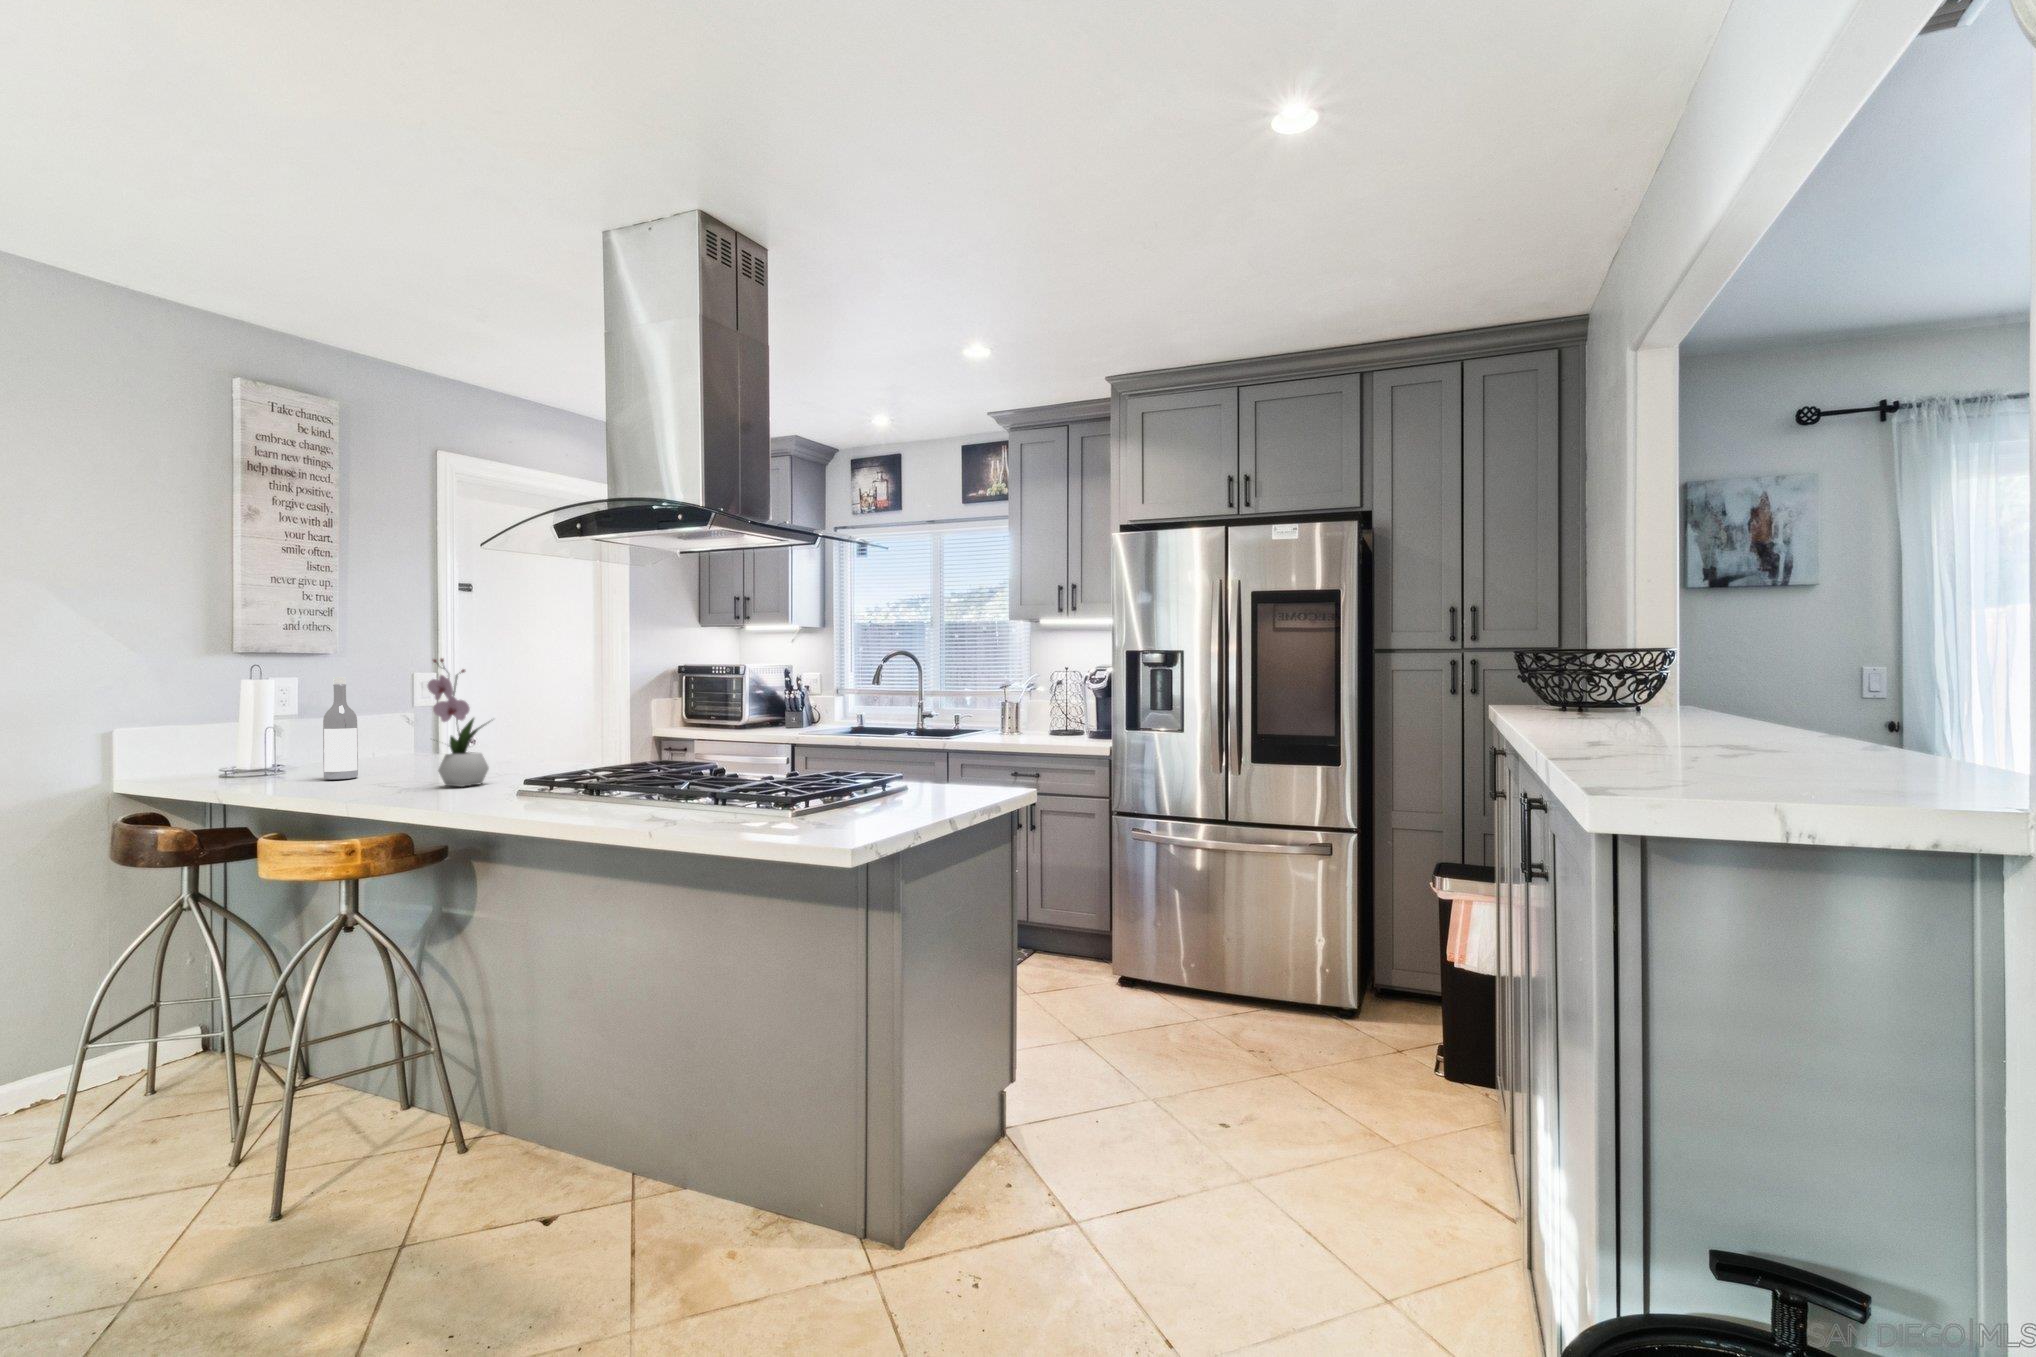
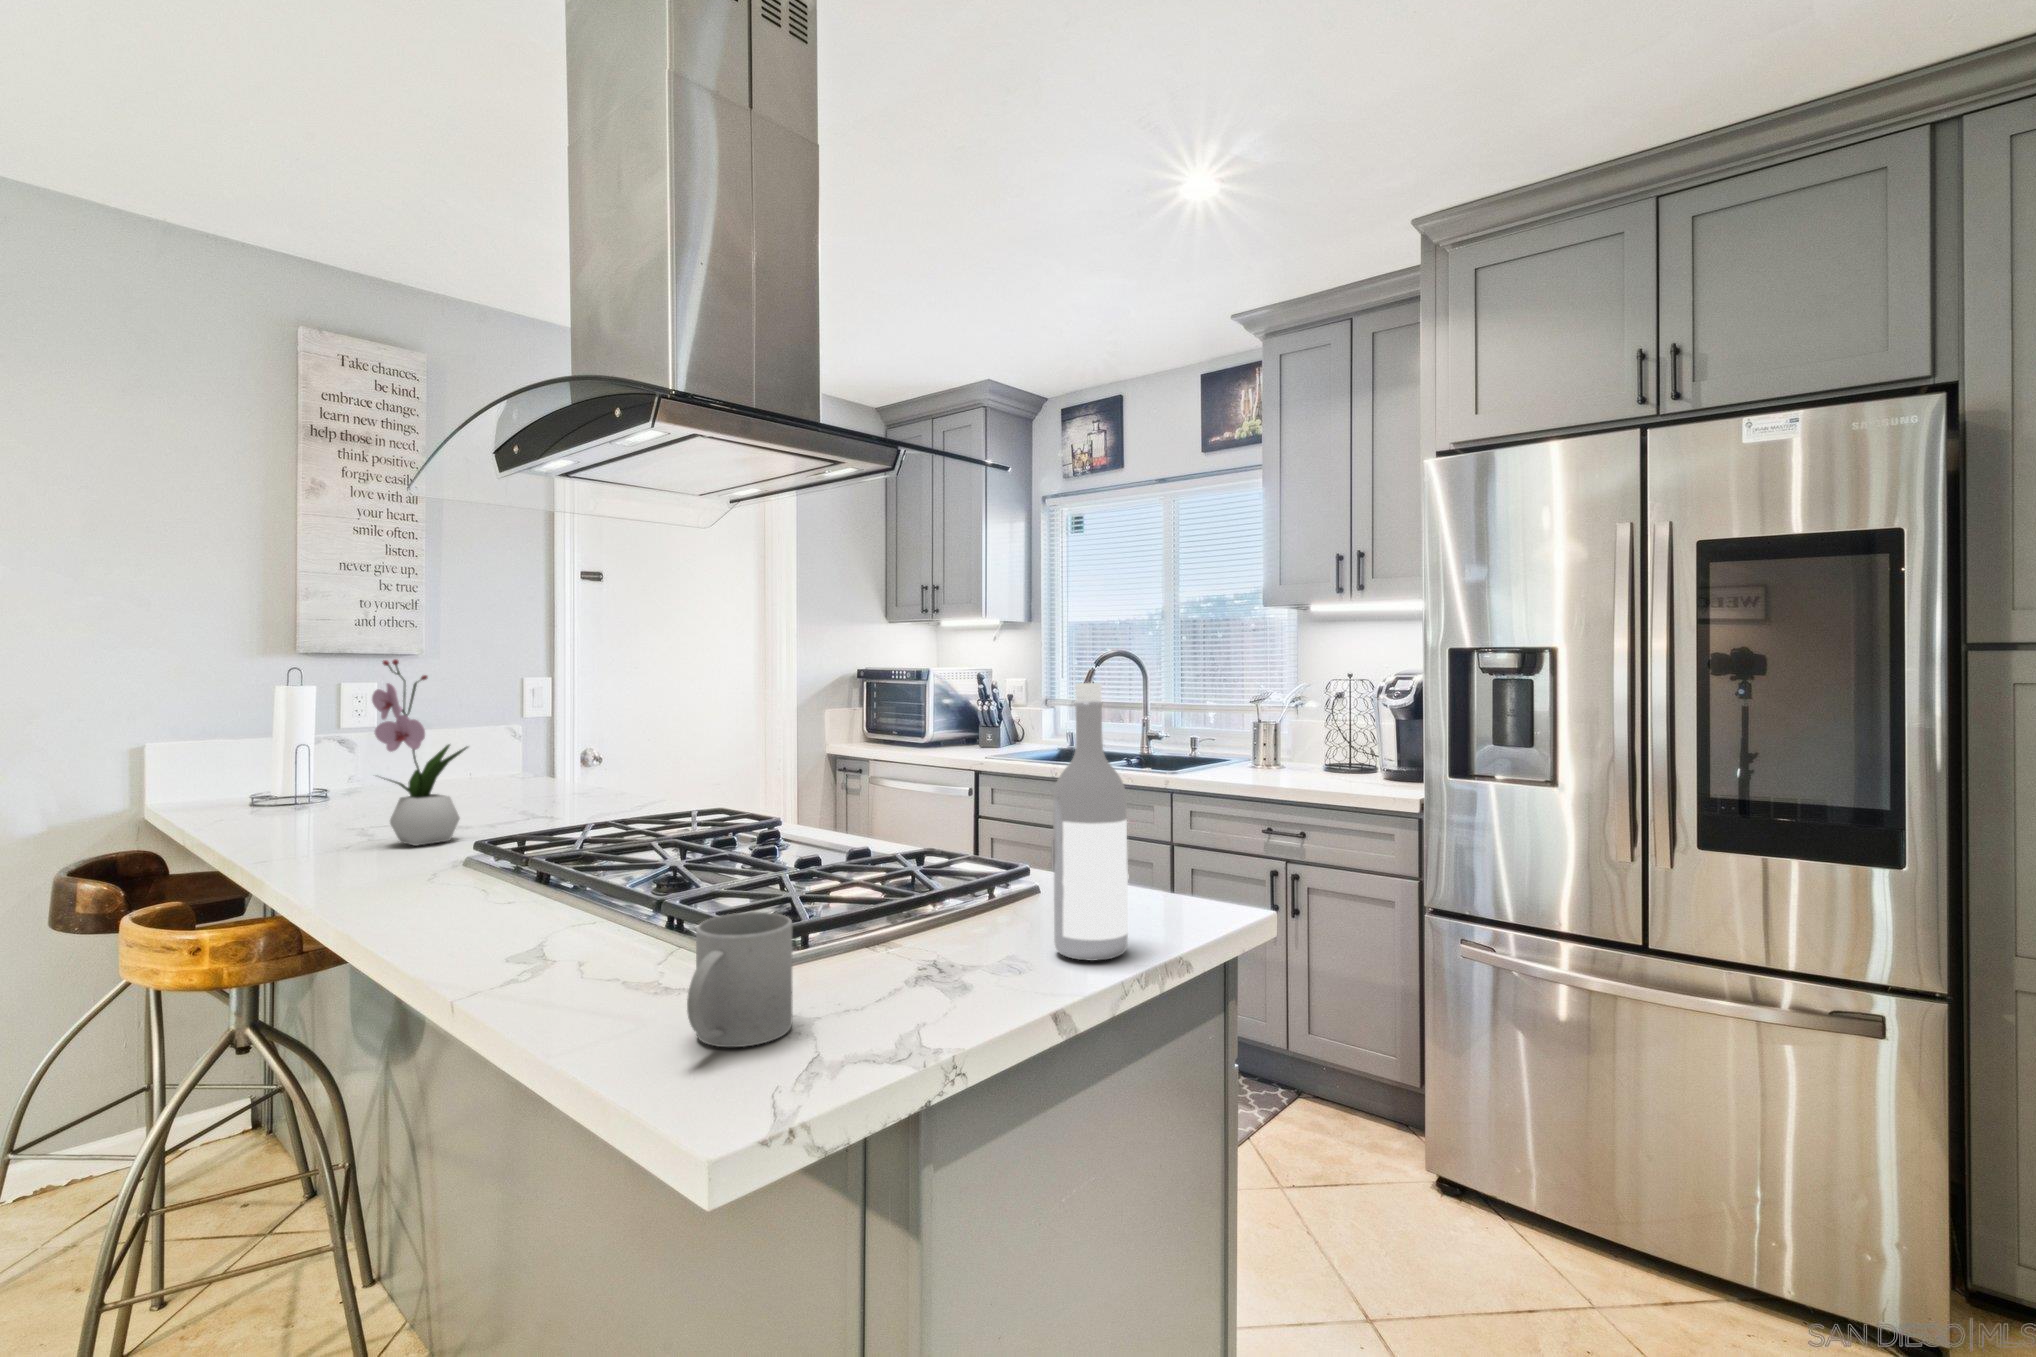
wine bottle: present [323,677,358,780] -> present [1053,683,1128,960]
mug: none [801,774,843,827] -> present [687,912,792,1047]

